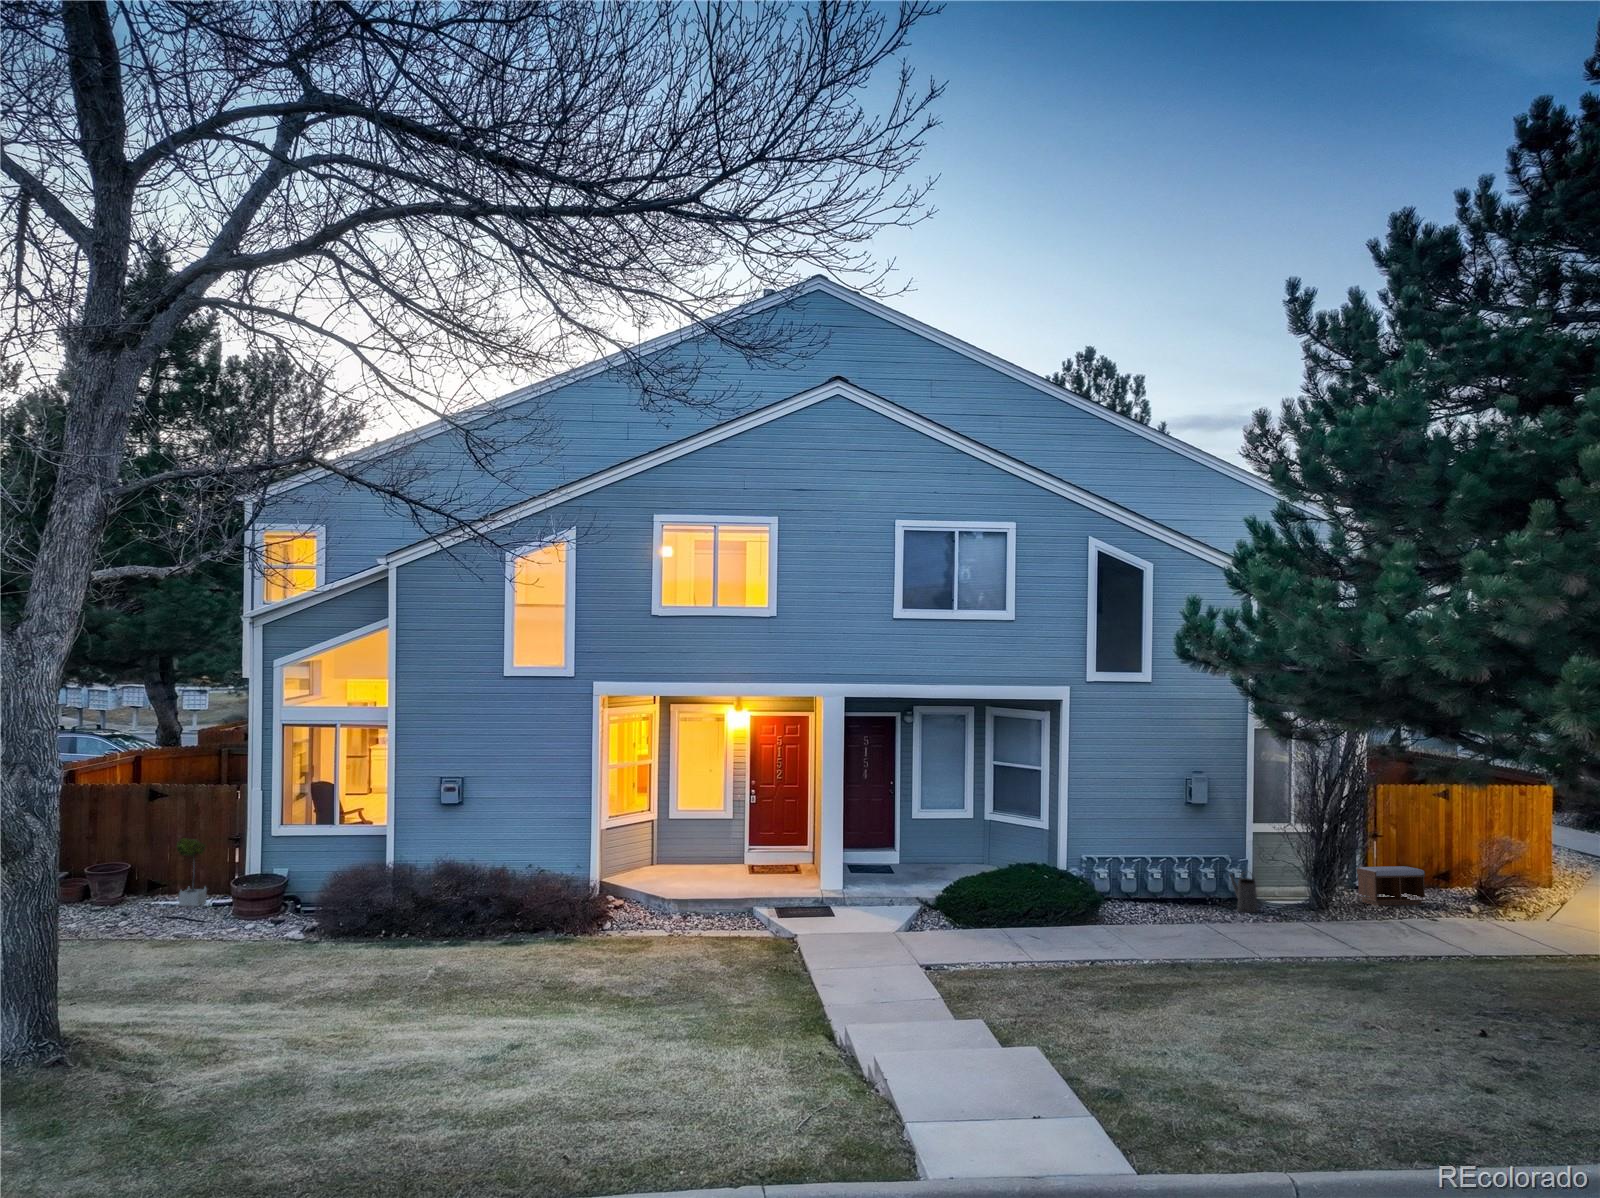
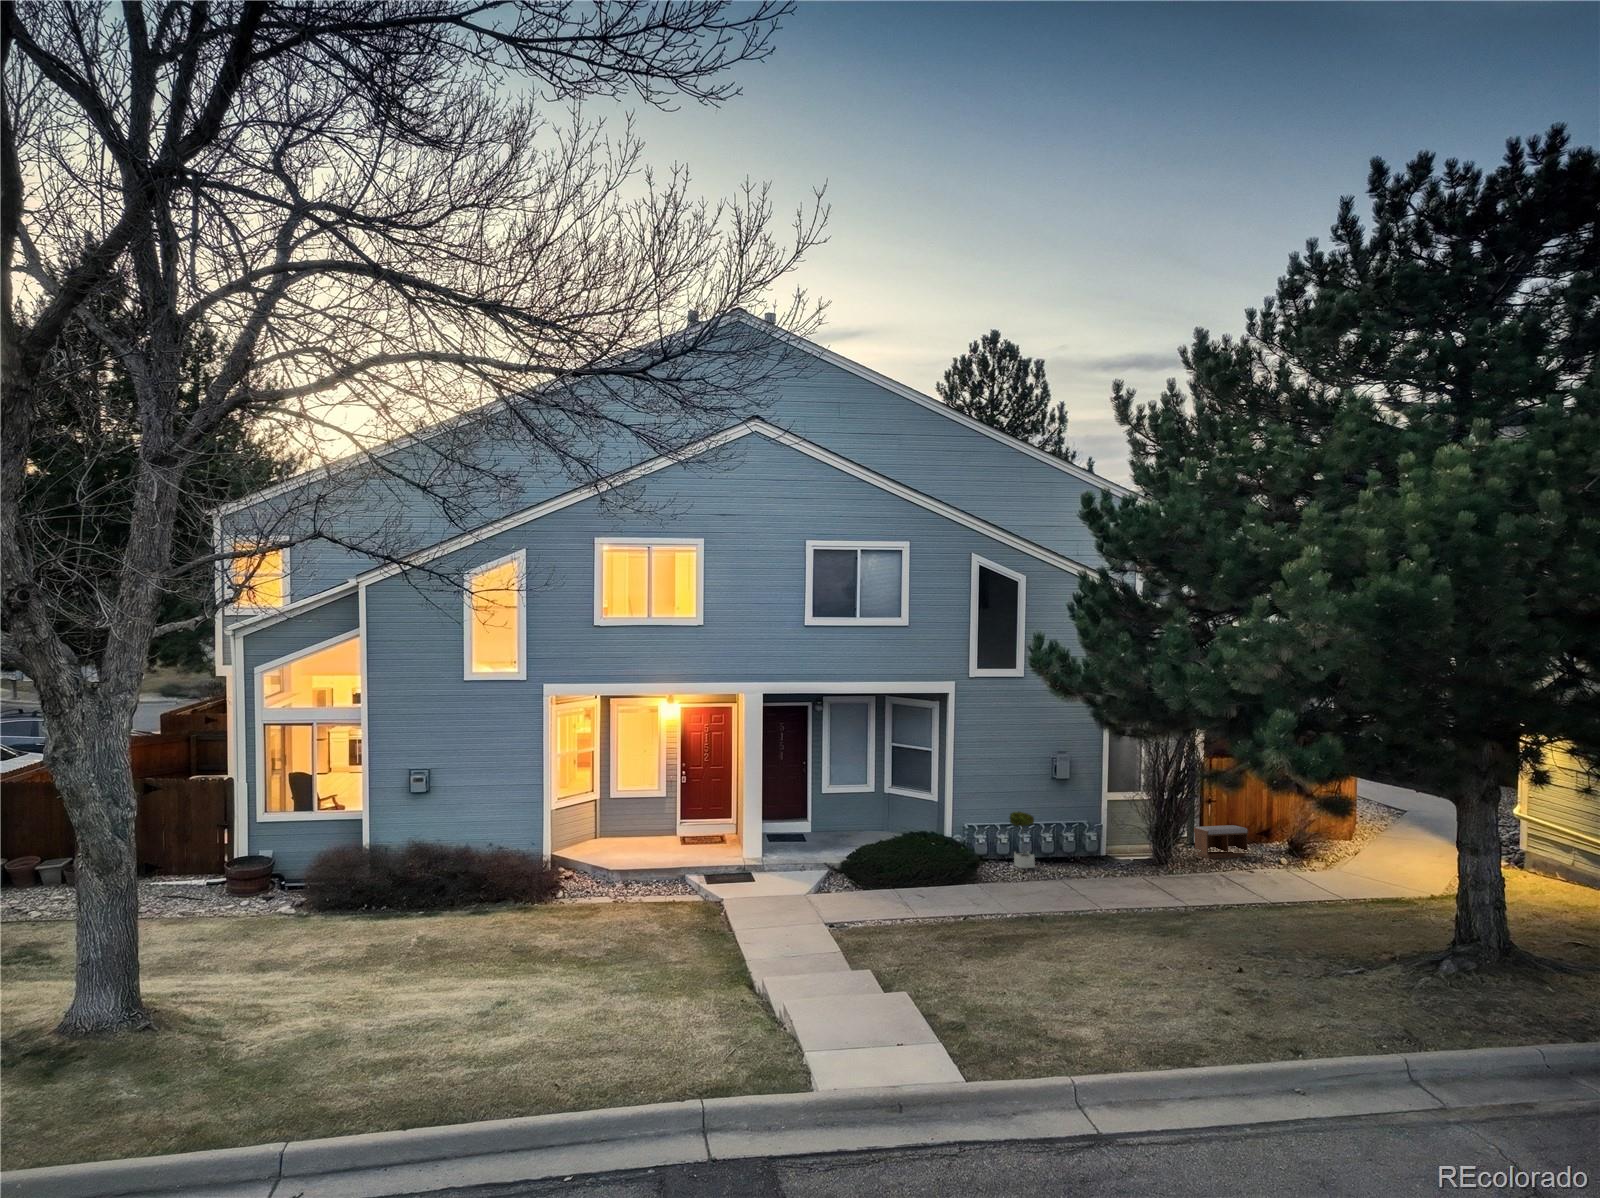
potted tree: present [177,838,207,906] -> present [1010,811,1035,868]
watering can: present [1229,873,1258,912] -> none [1087,834,1109,869]

